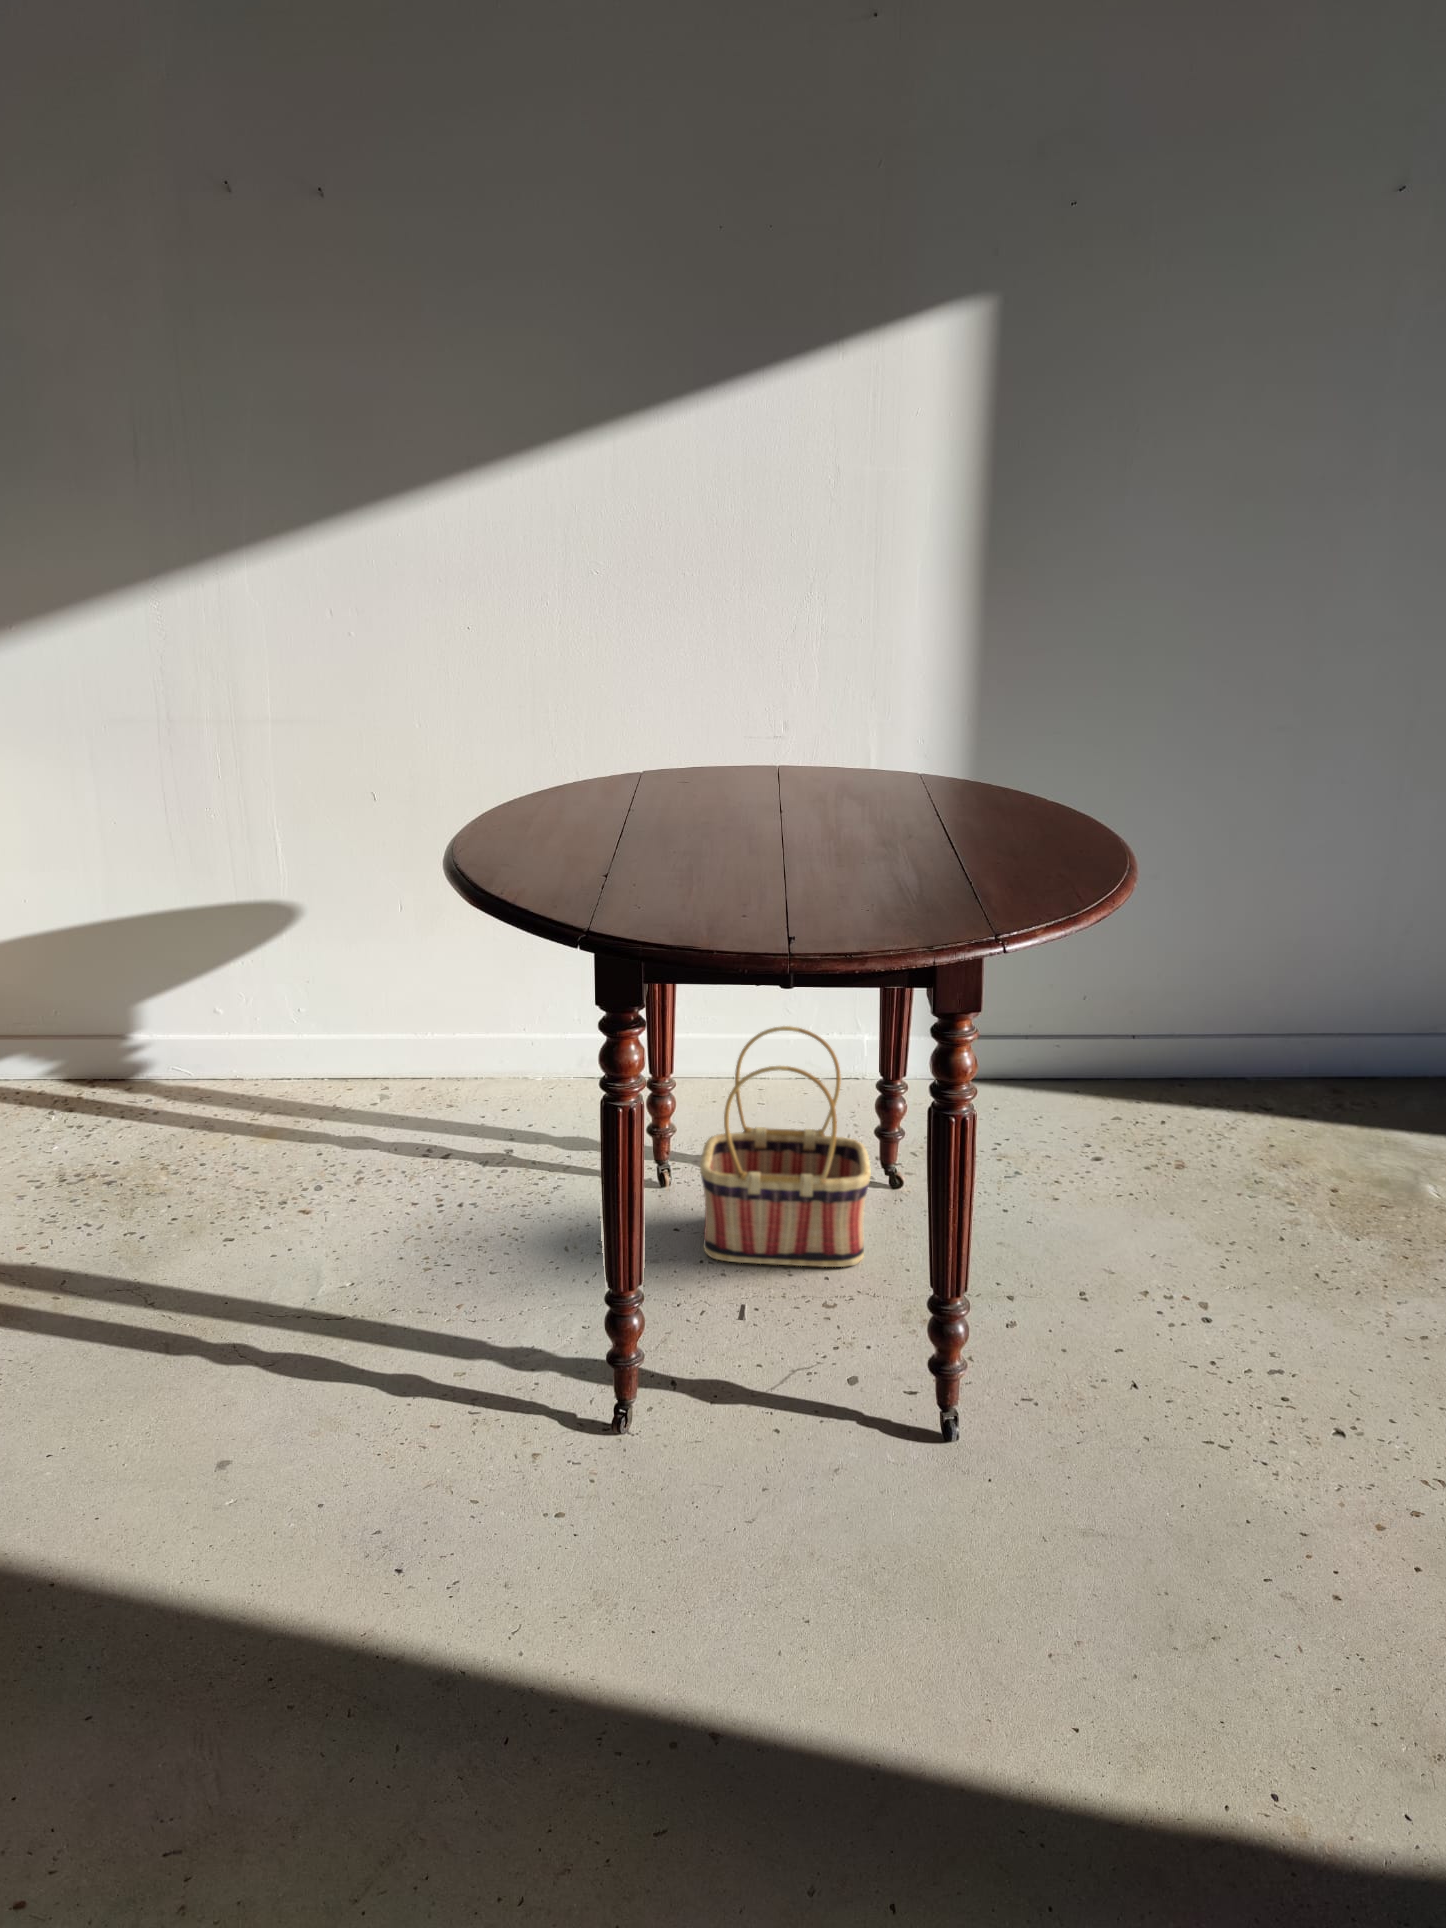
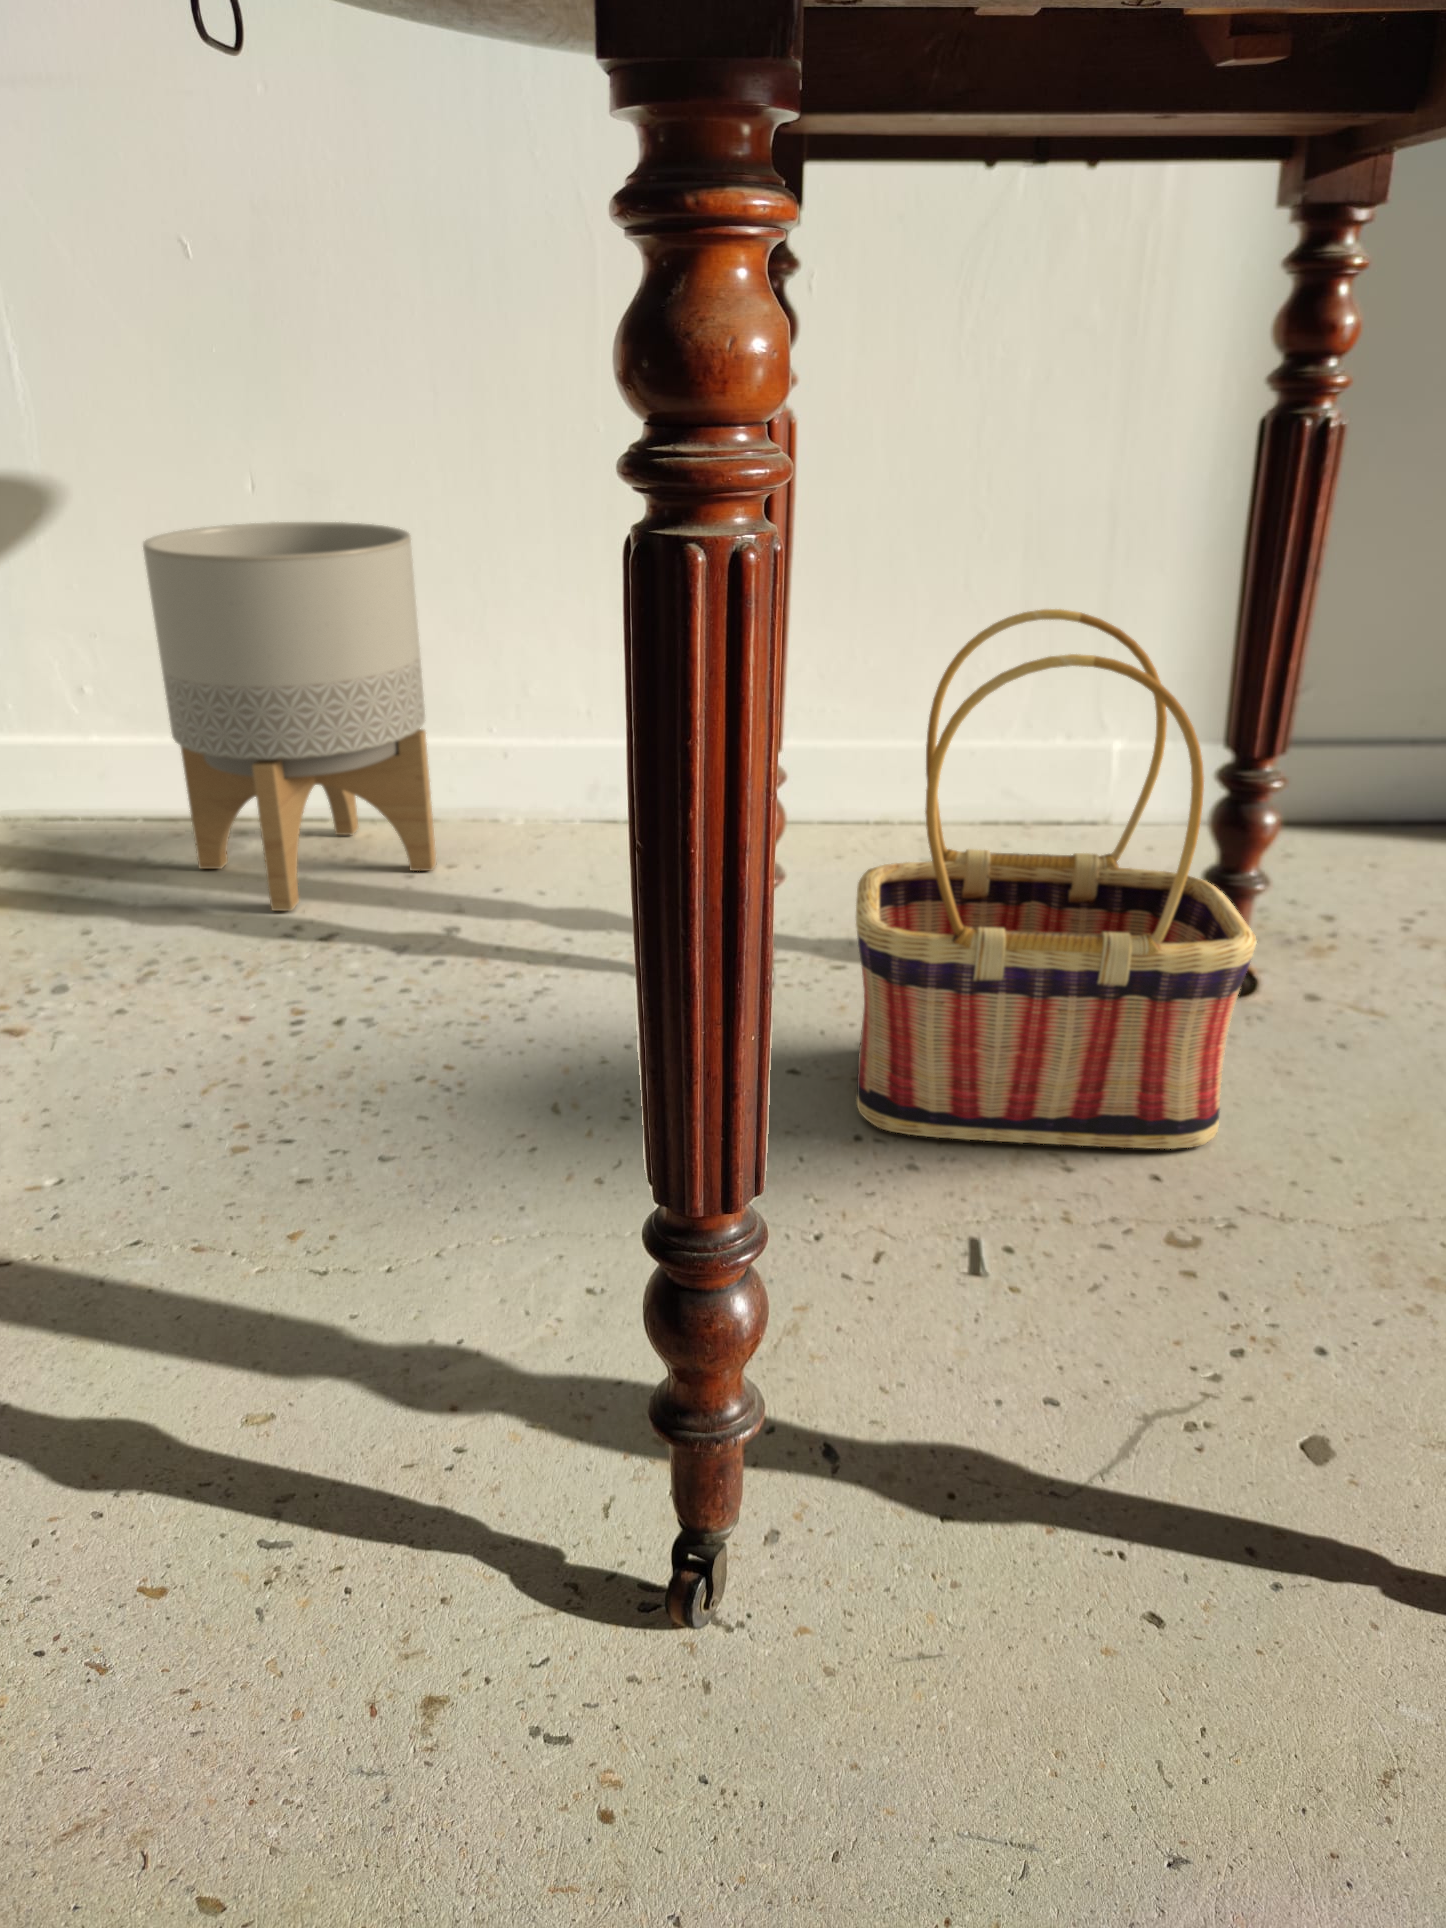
planter: none [353,926,496,1141] -> present [143,522,436,911]

